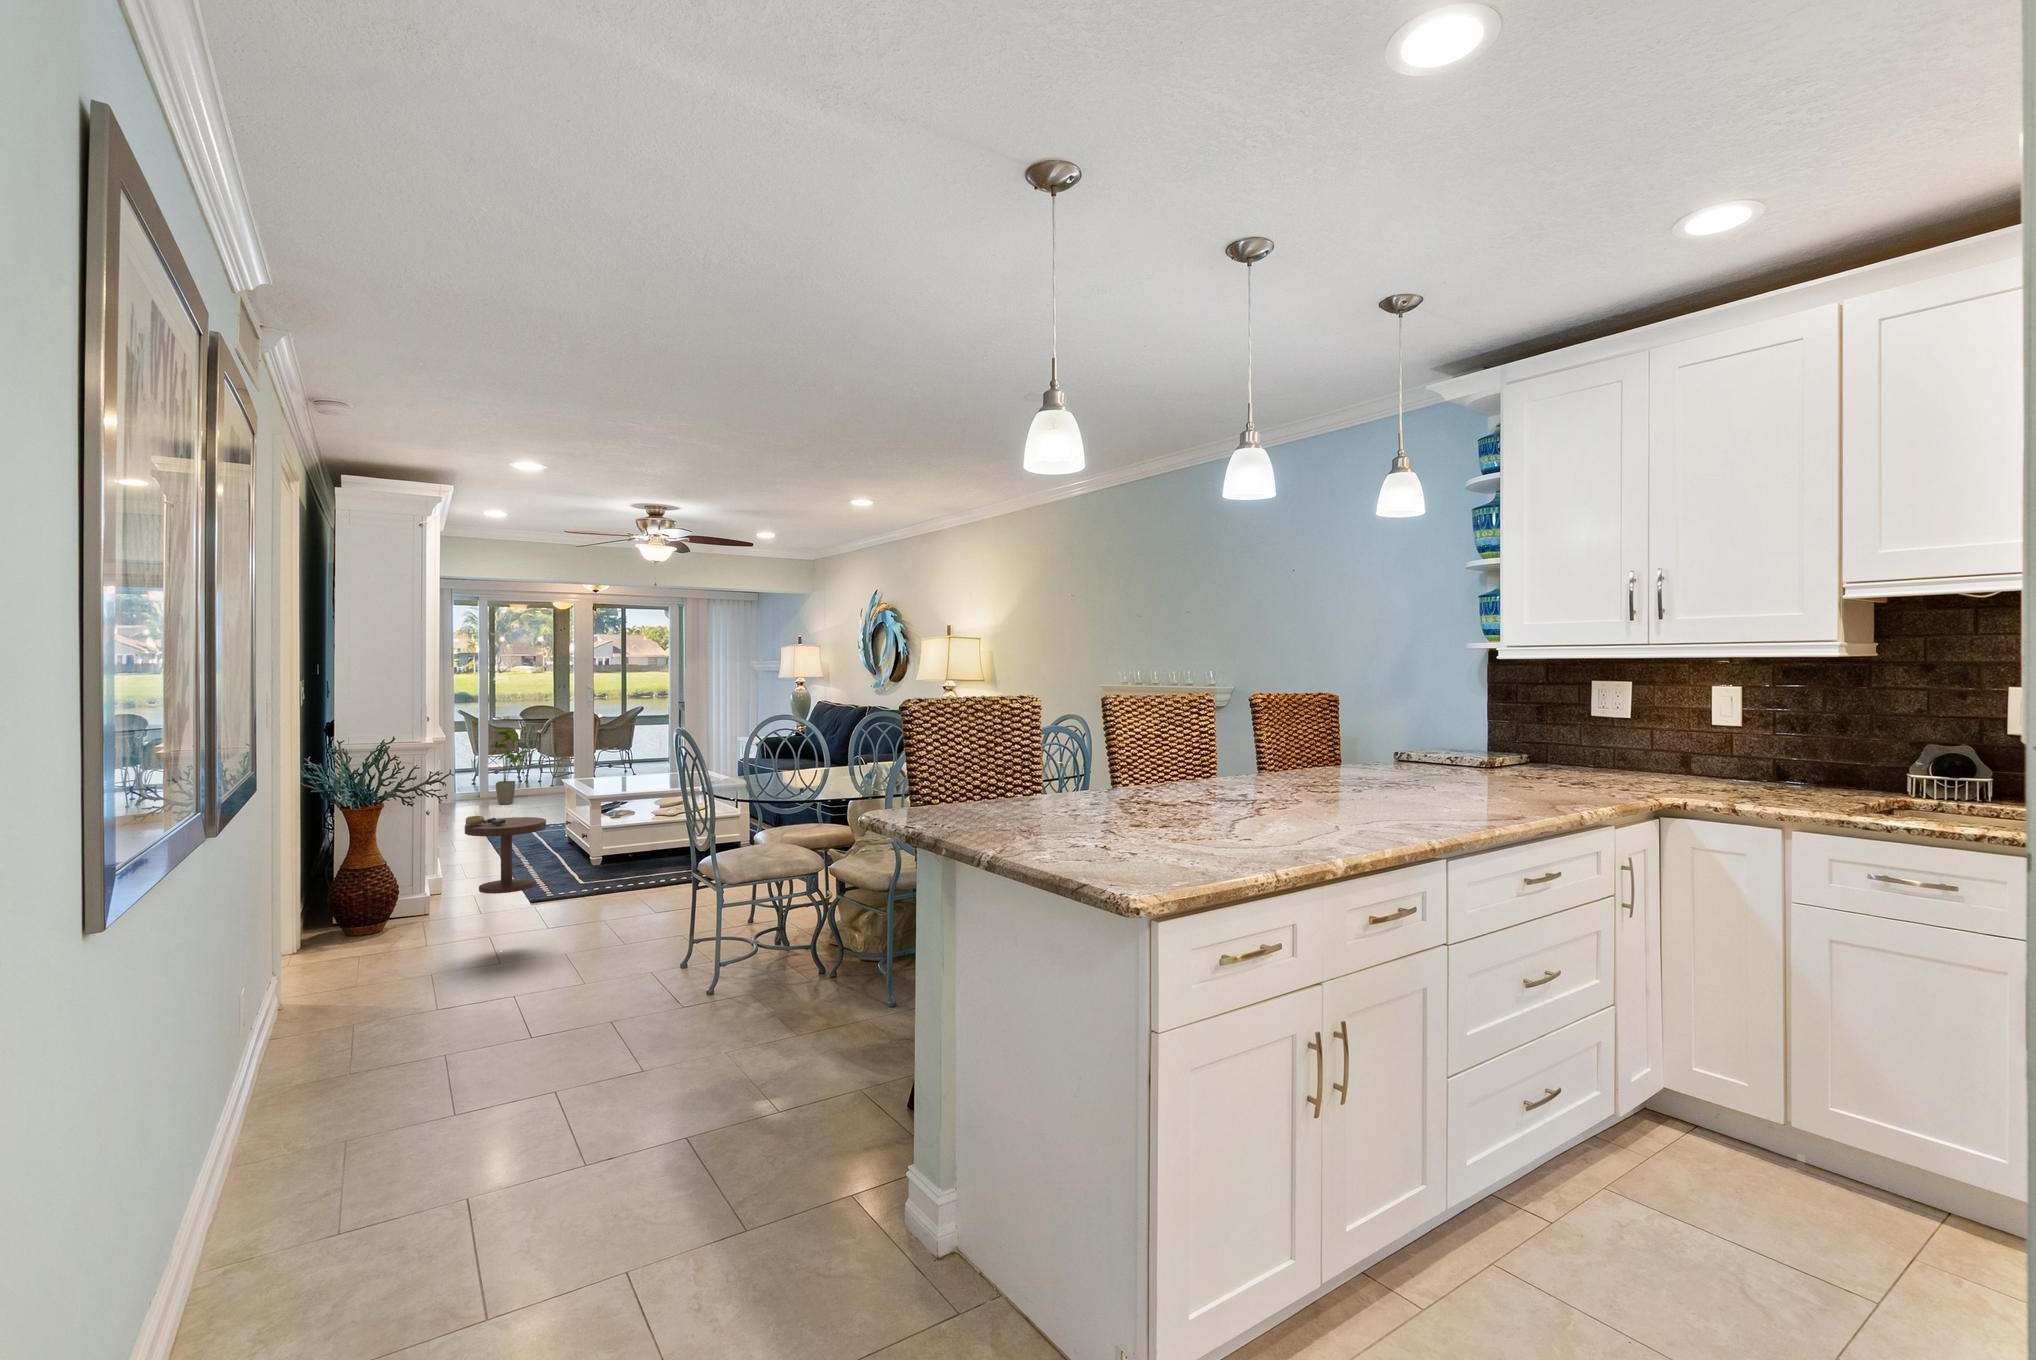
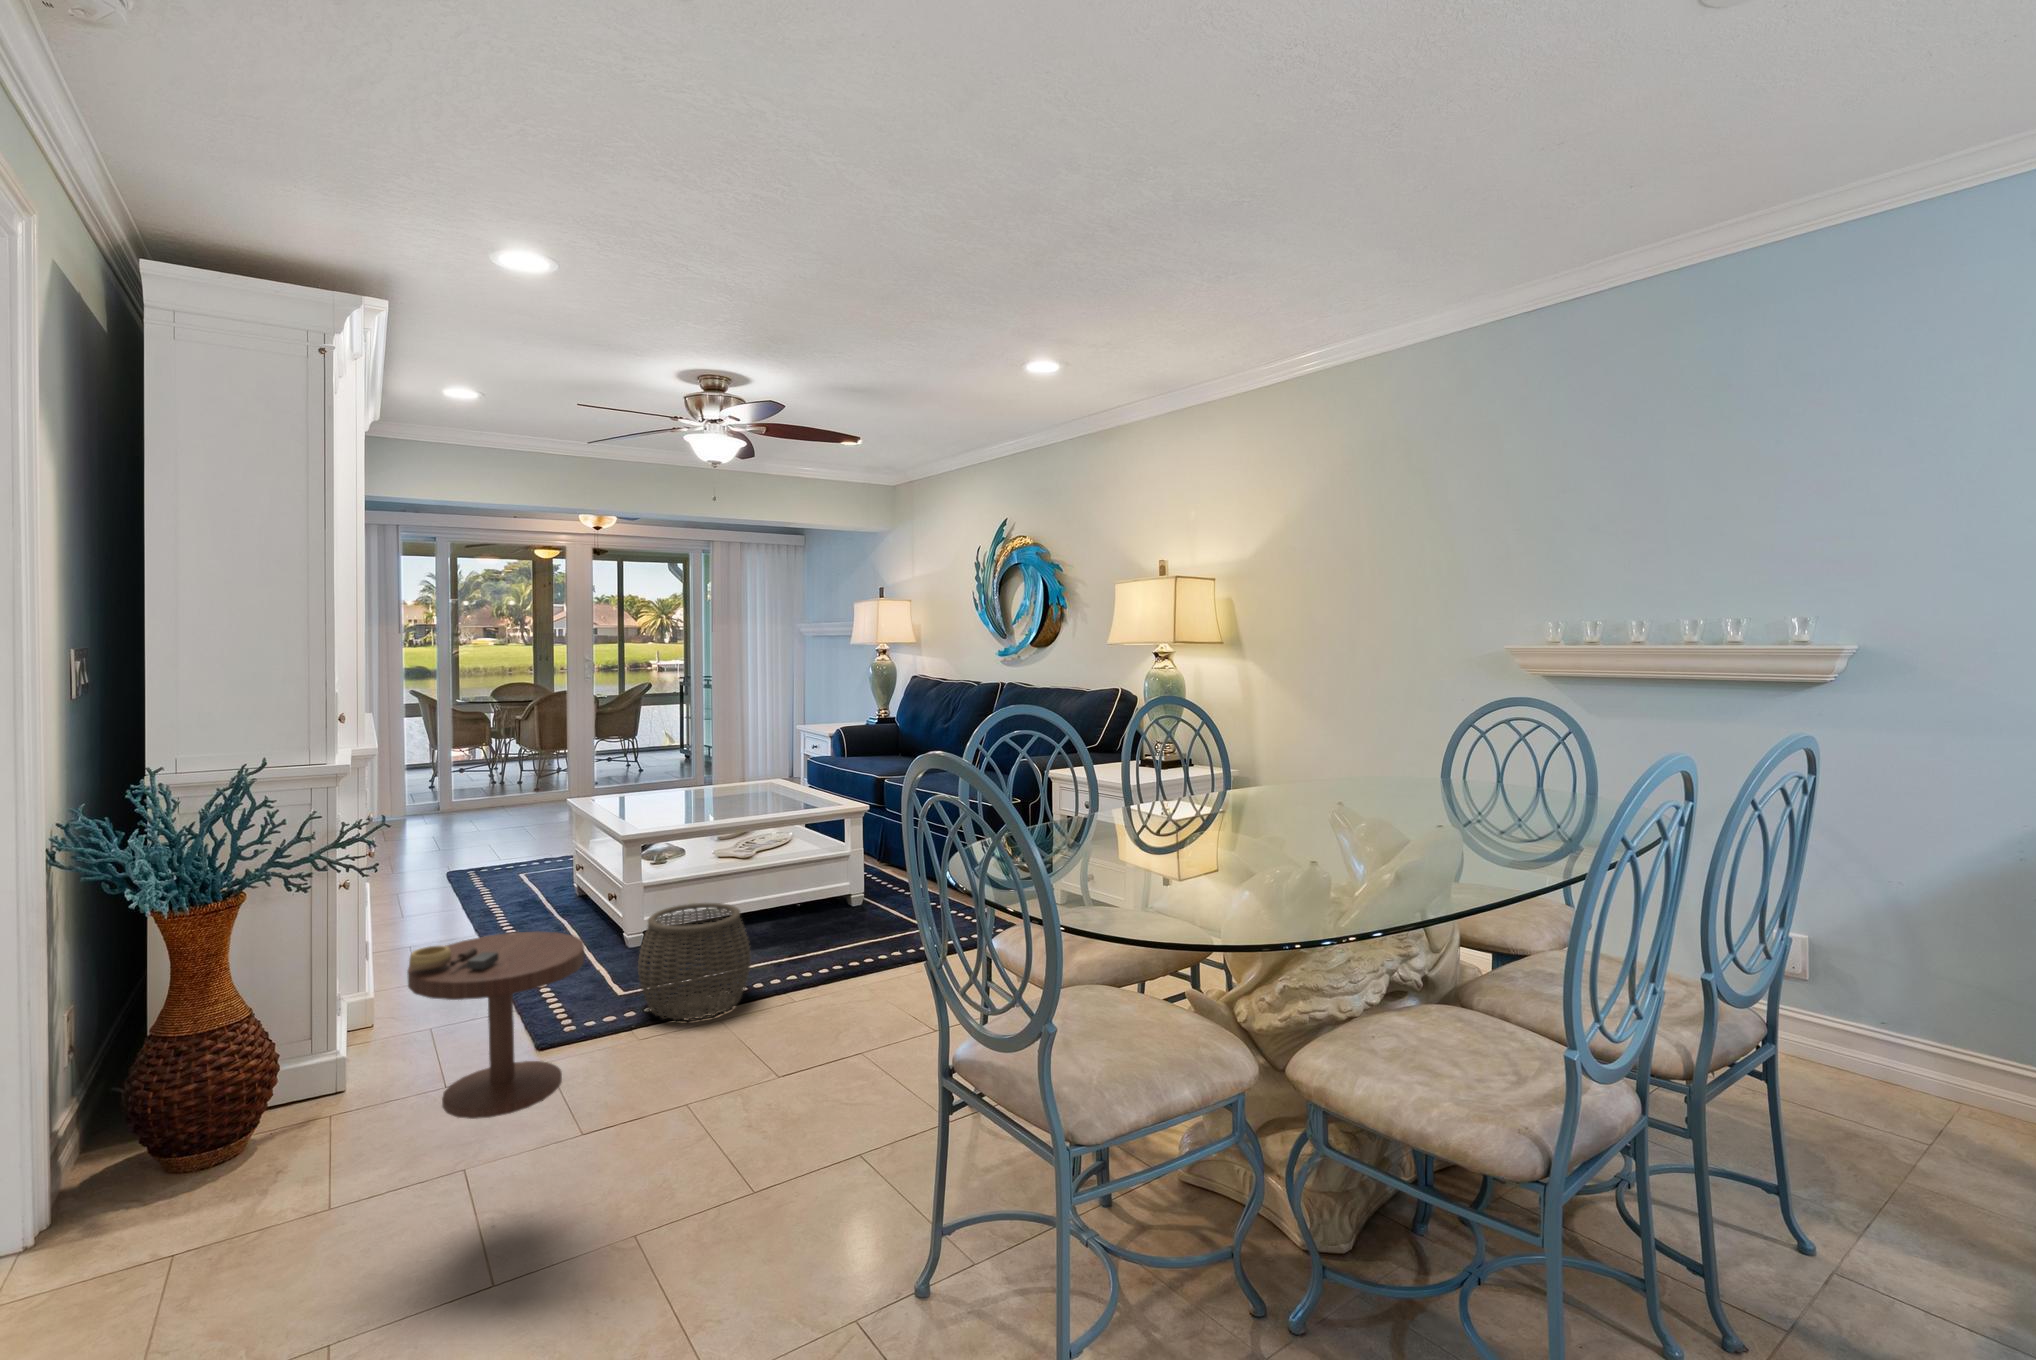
house plant: present [491,729,532,804] -> none [453,715,515,818]
woven basket: none [590,831,659,894] -> present [638,903,751,1020]

